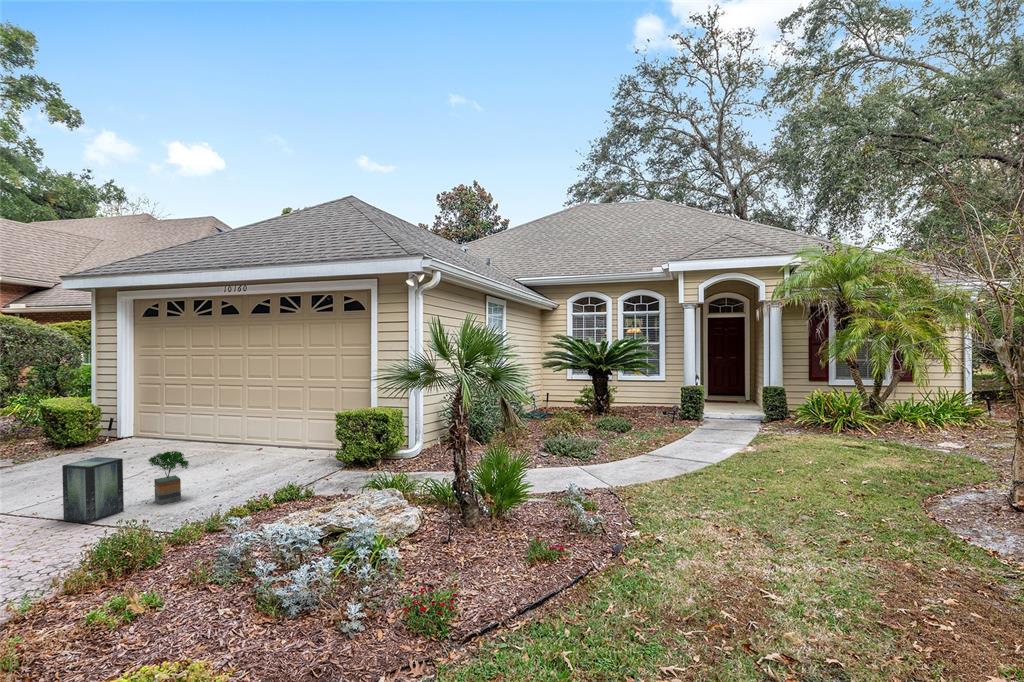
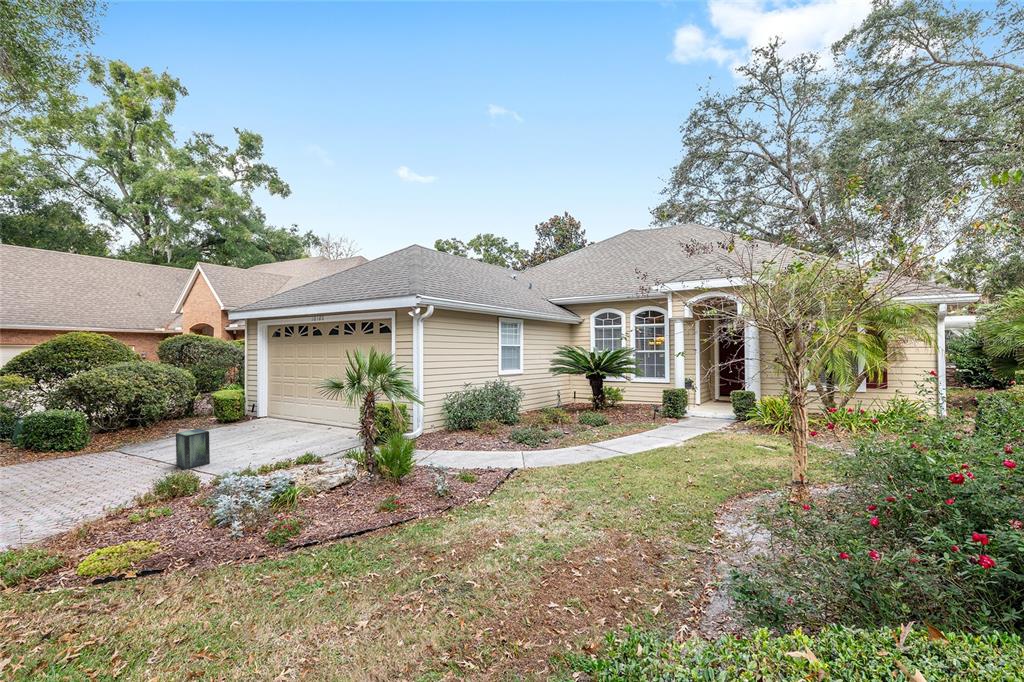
potted tree: present [148,451,189,505] -> none [226,427,252,462]

